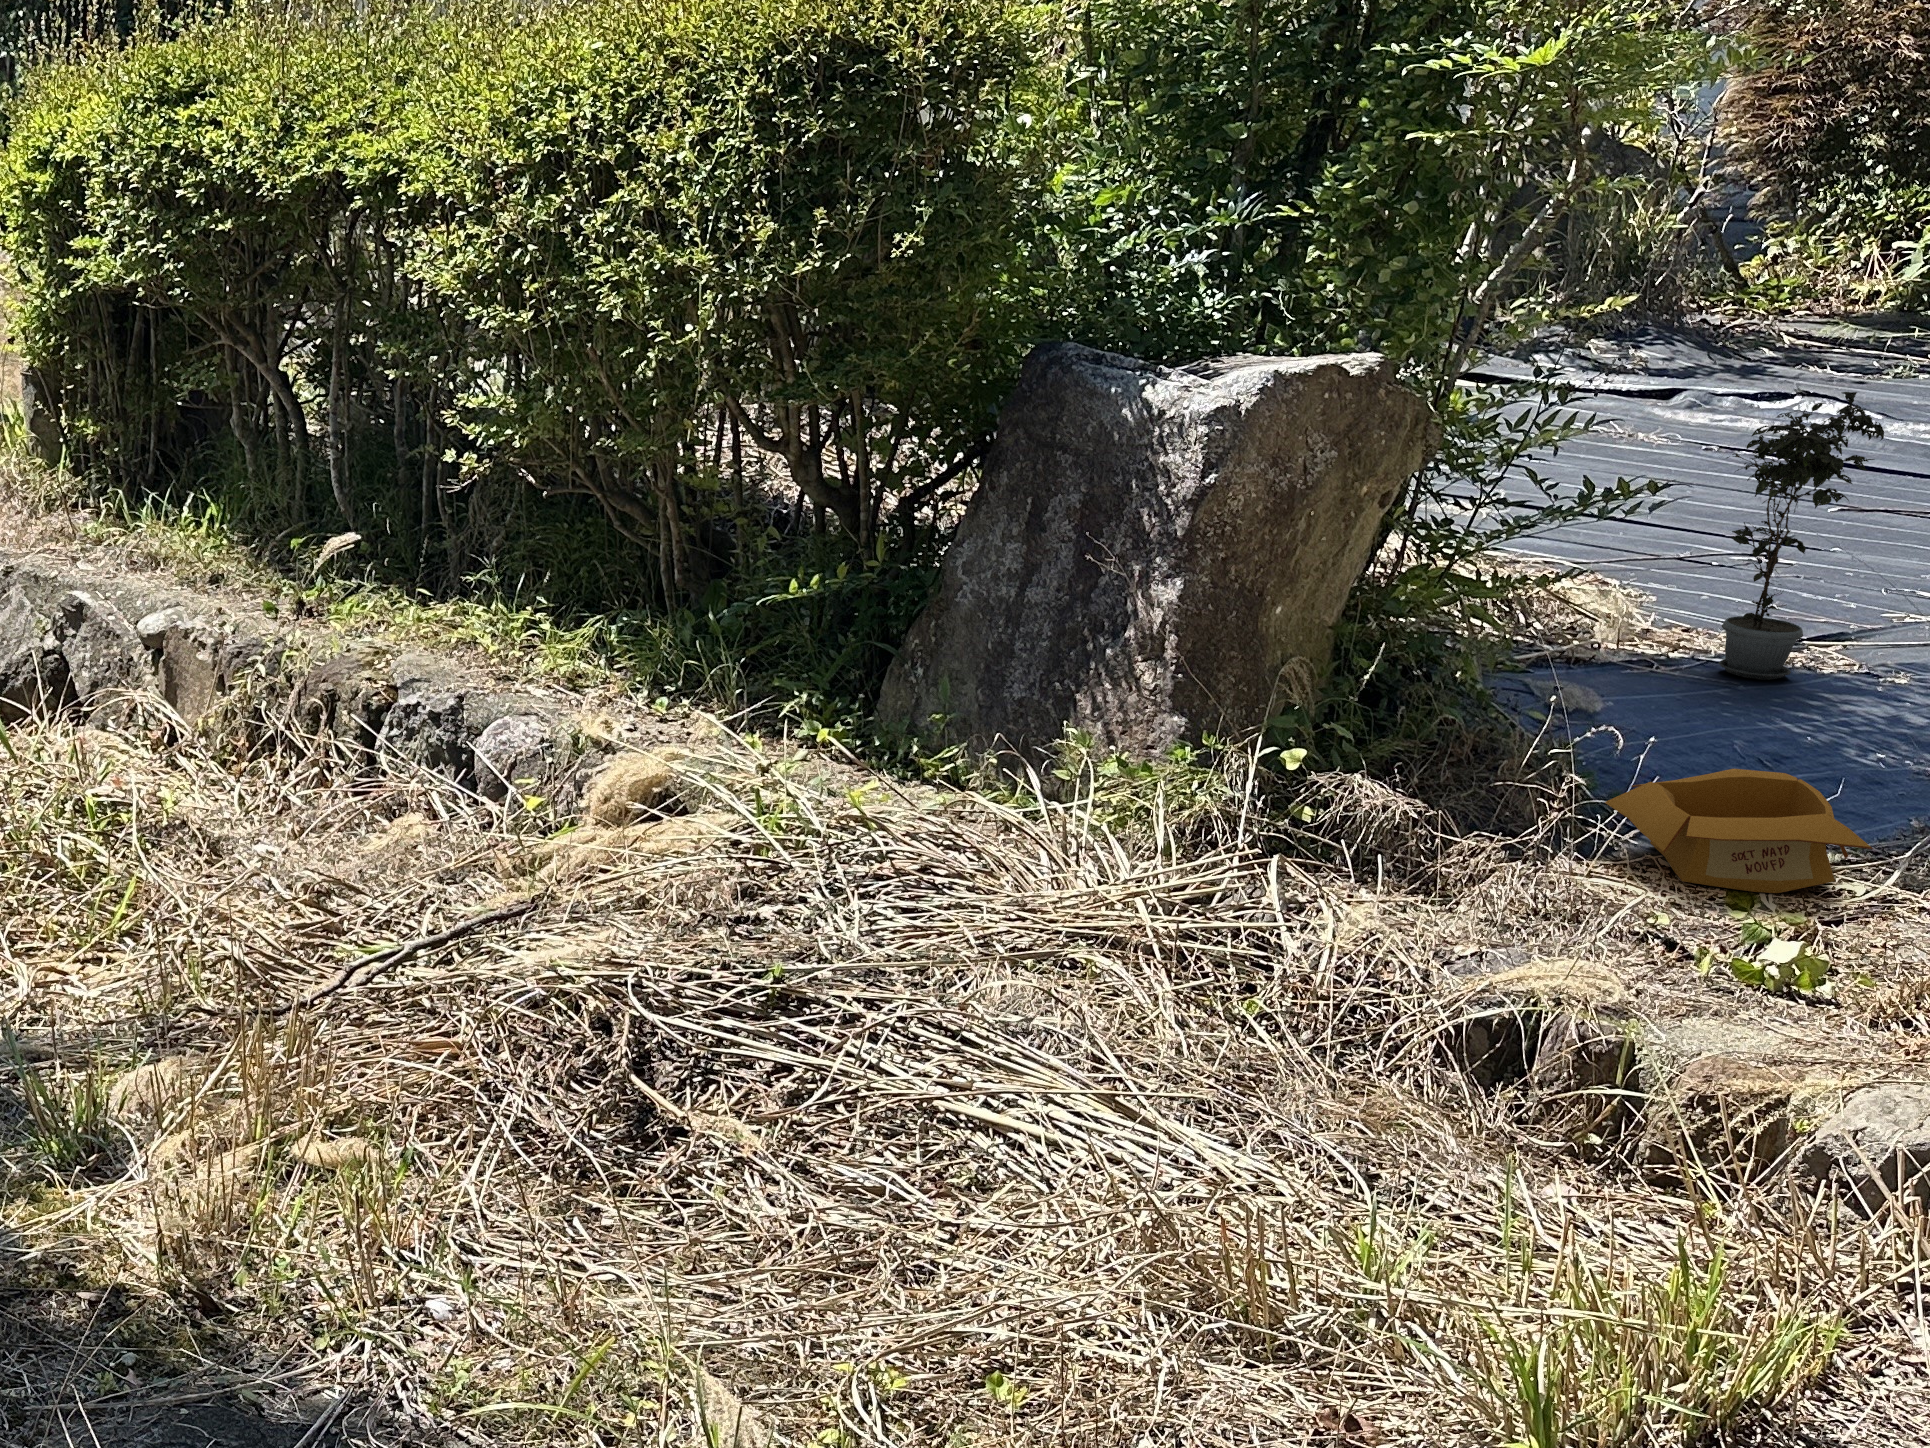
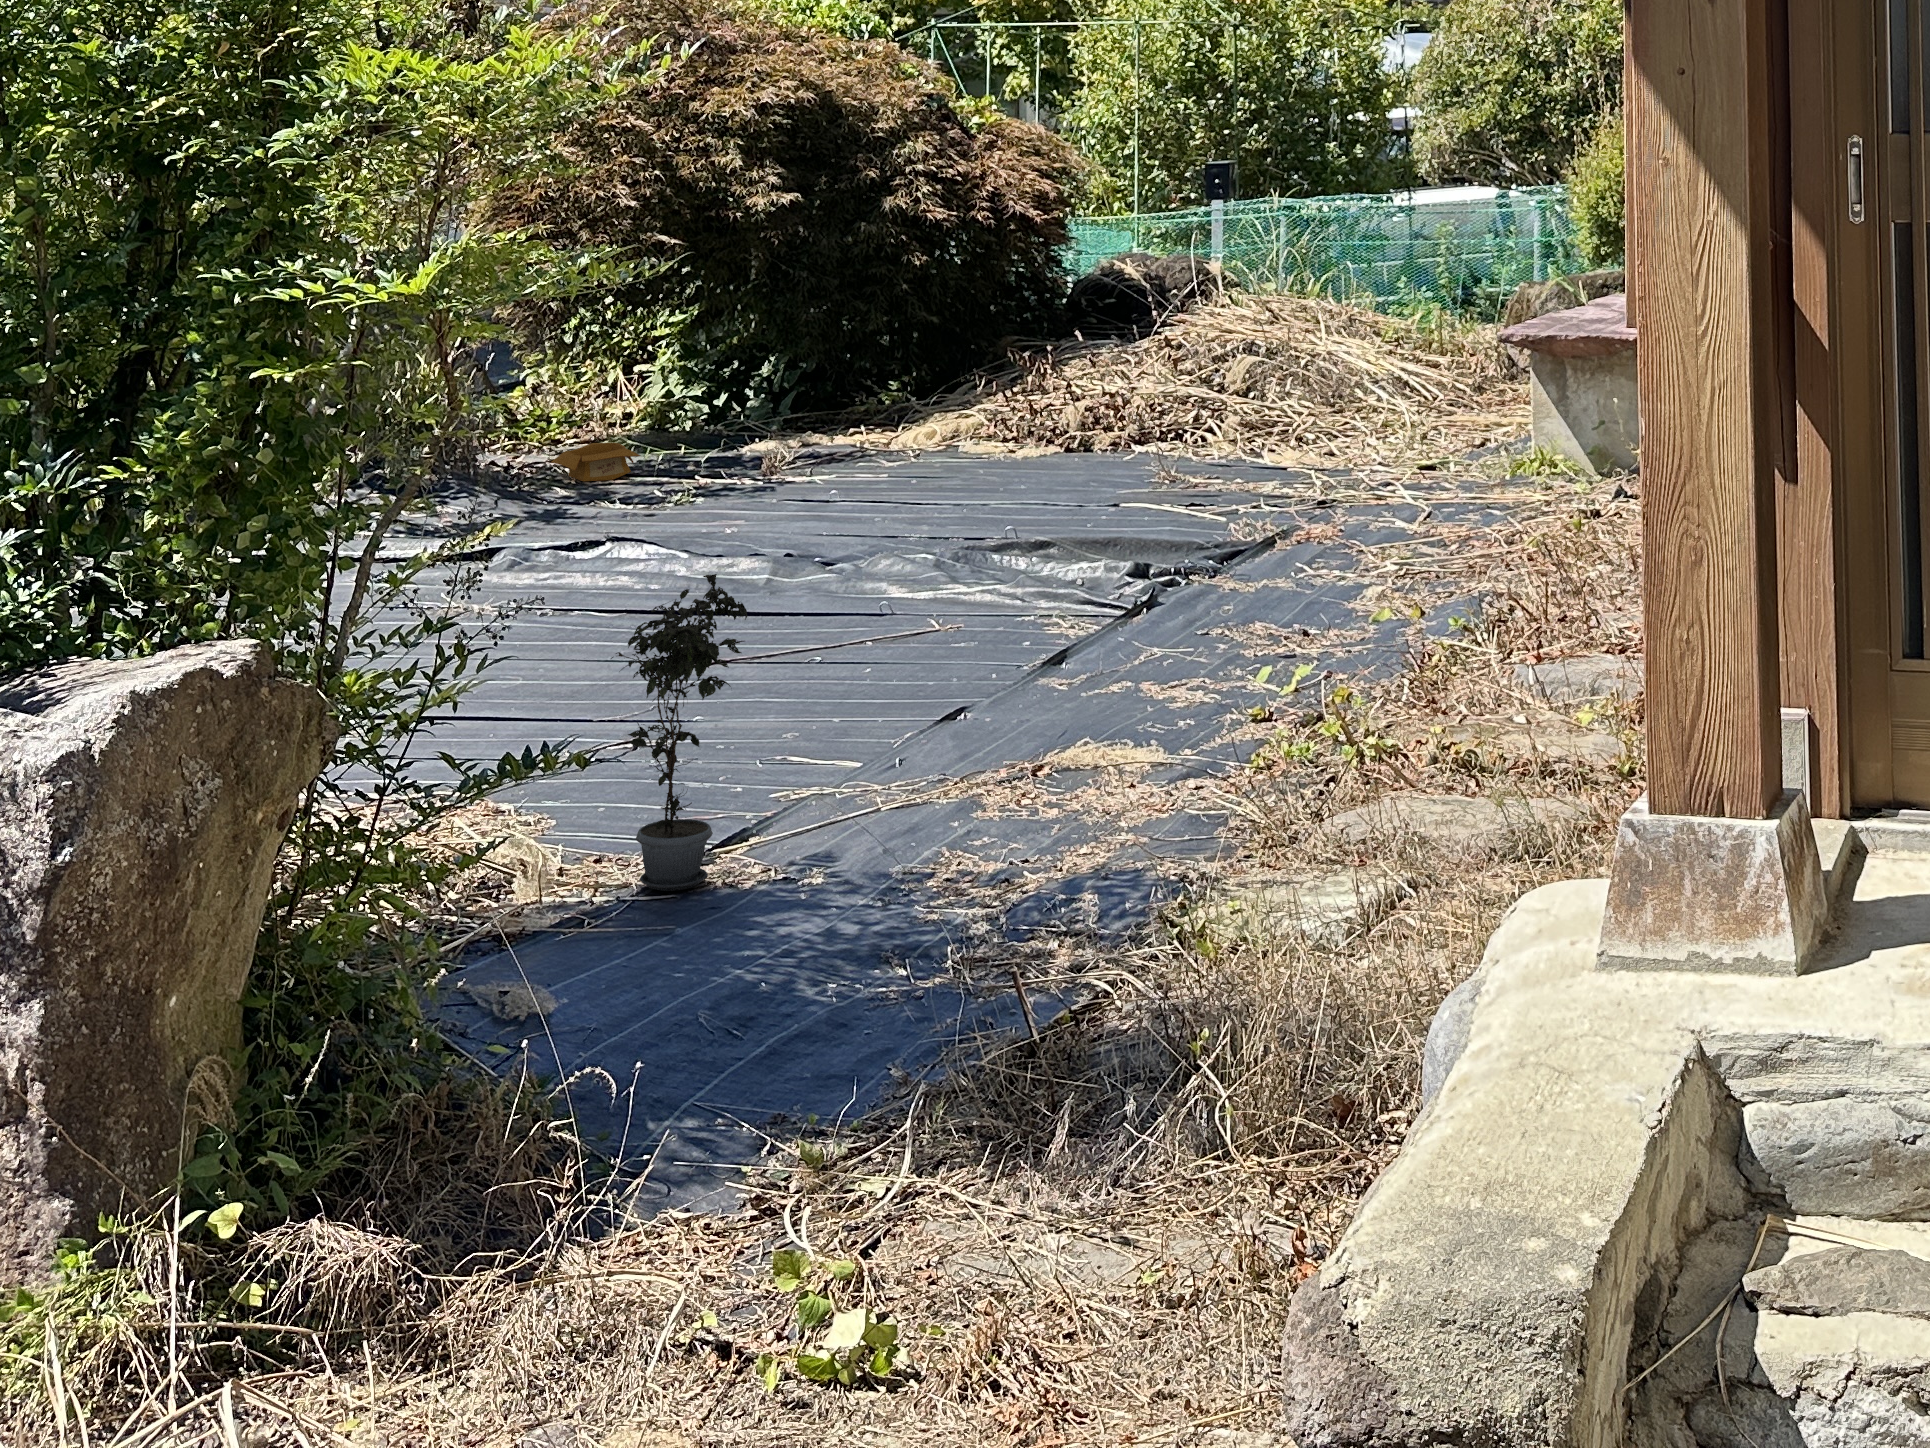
cardboard box: present [1605,769,1873,893] -> present [551,442,640,481]

